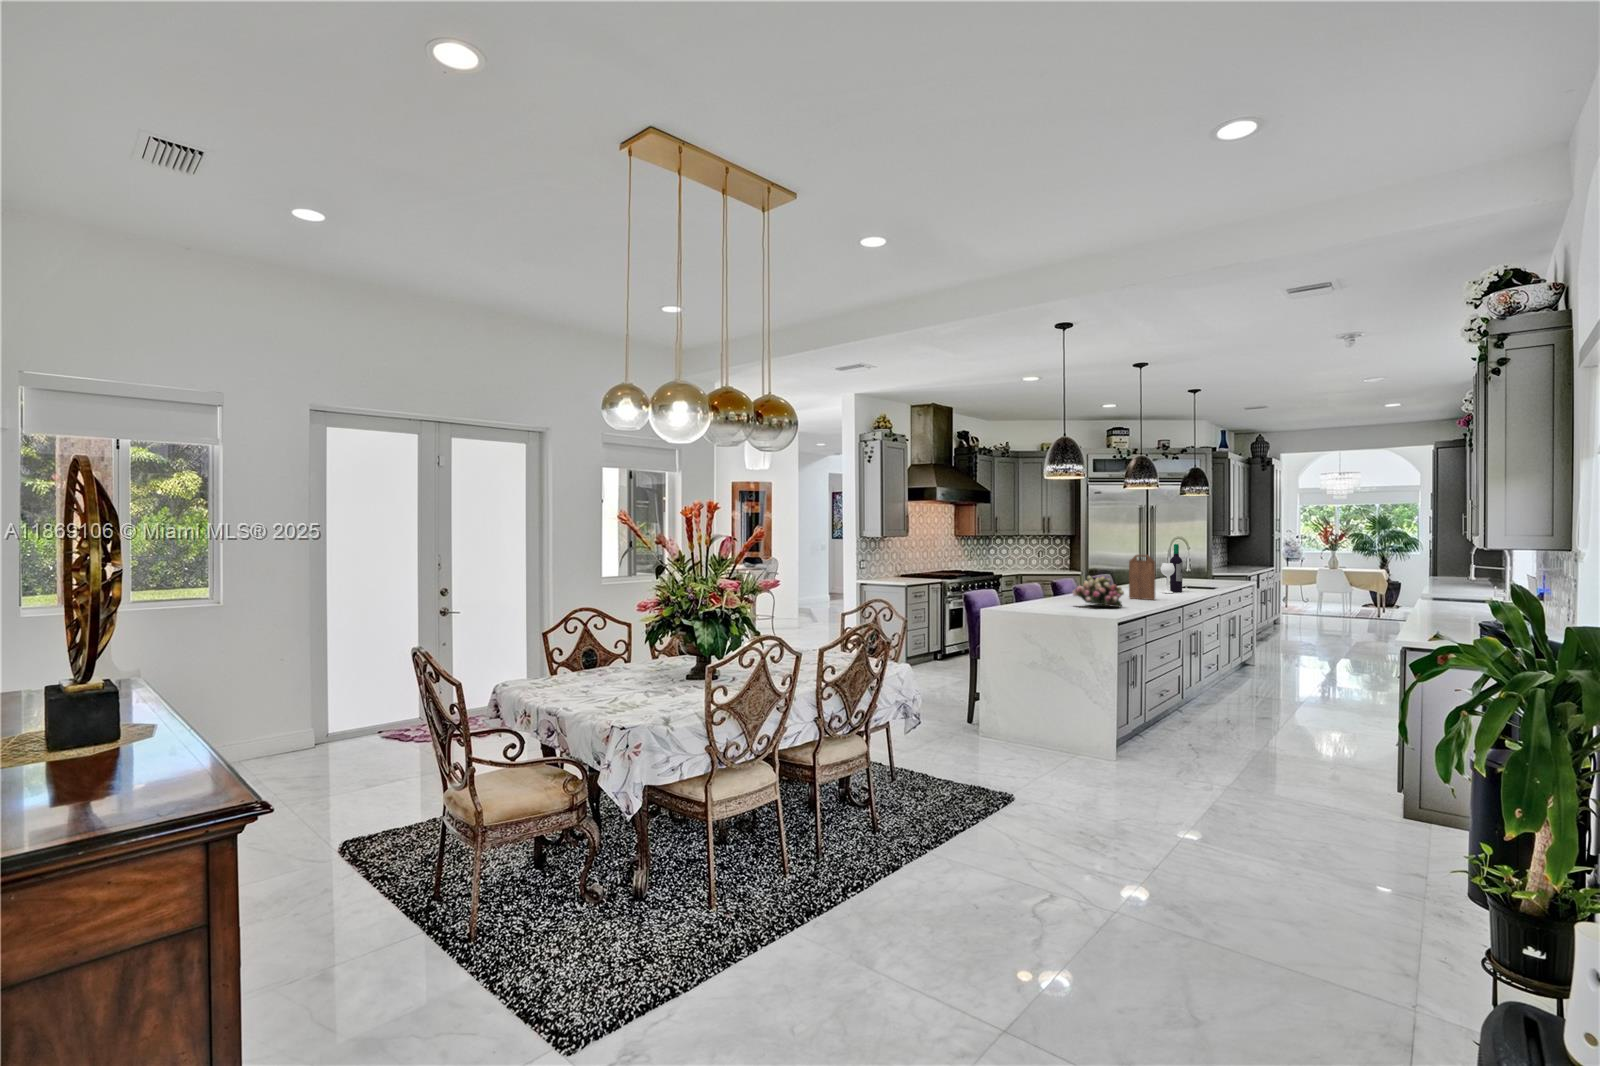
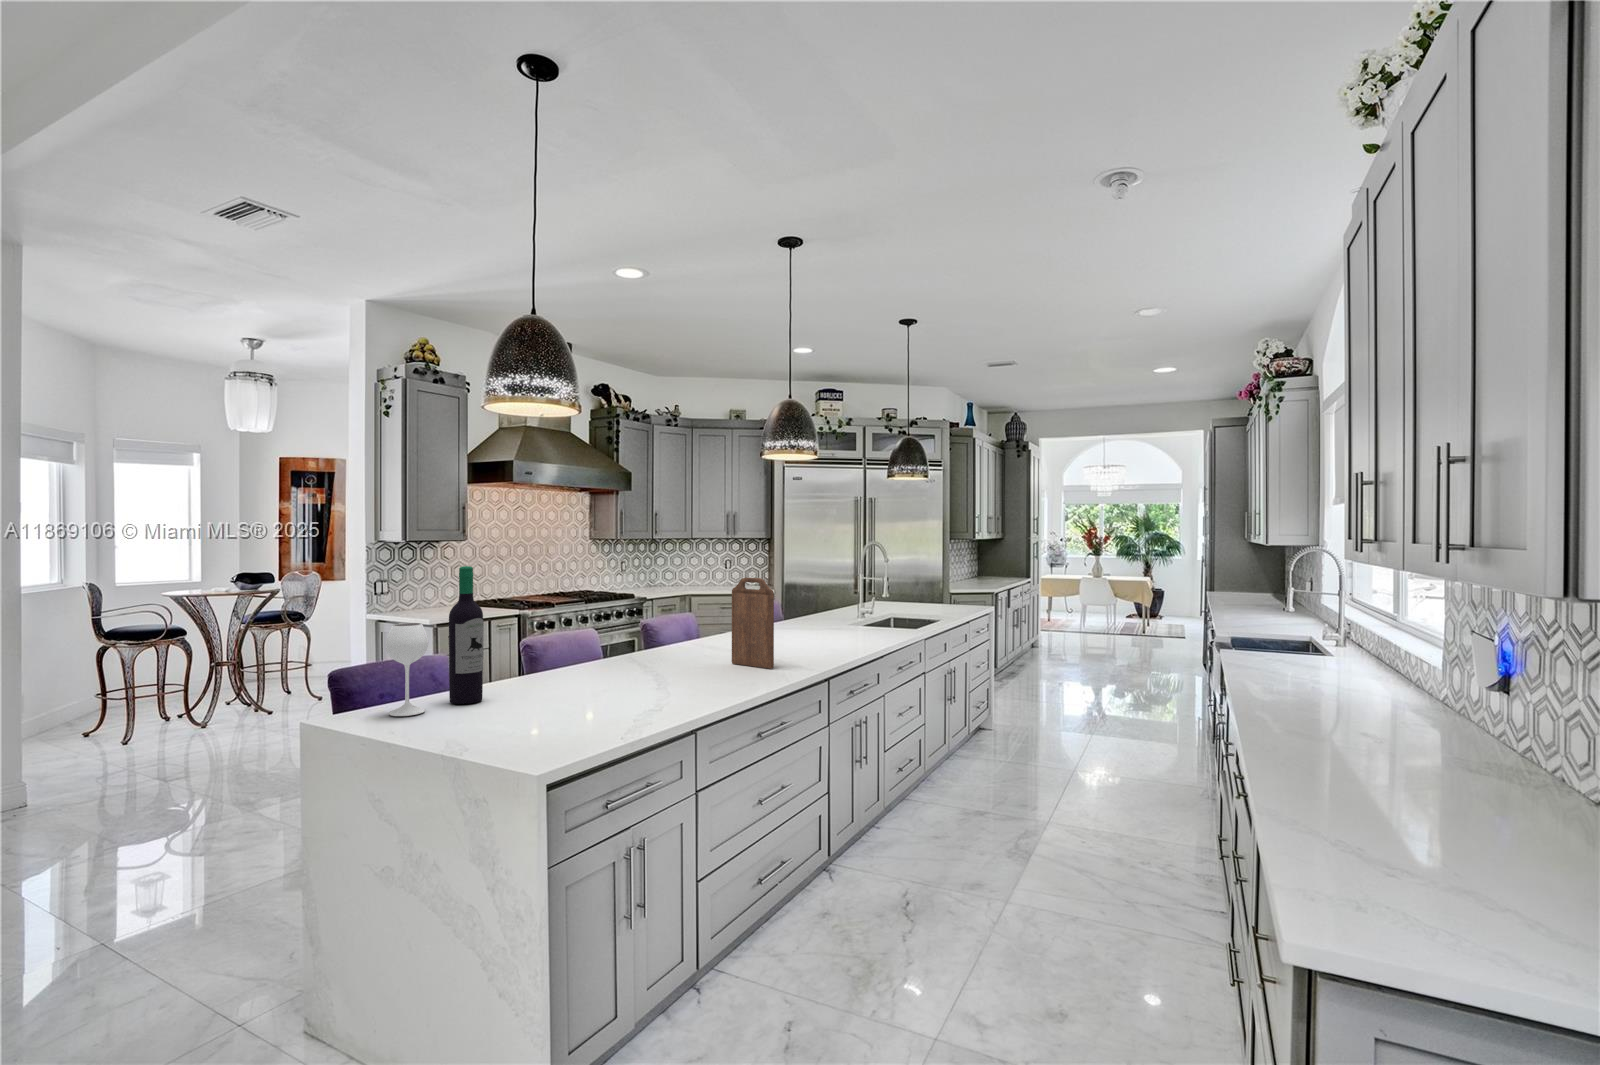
wine bottle: present [1161,544,1183,593] -> present [385,566,484,716]
flower arrangement: present [1072,576,1124,607] -> none [541,633,658,710]

